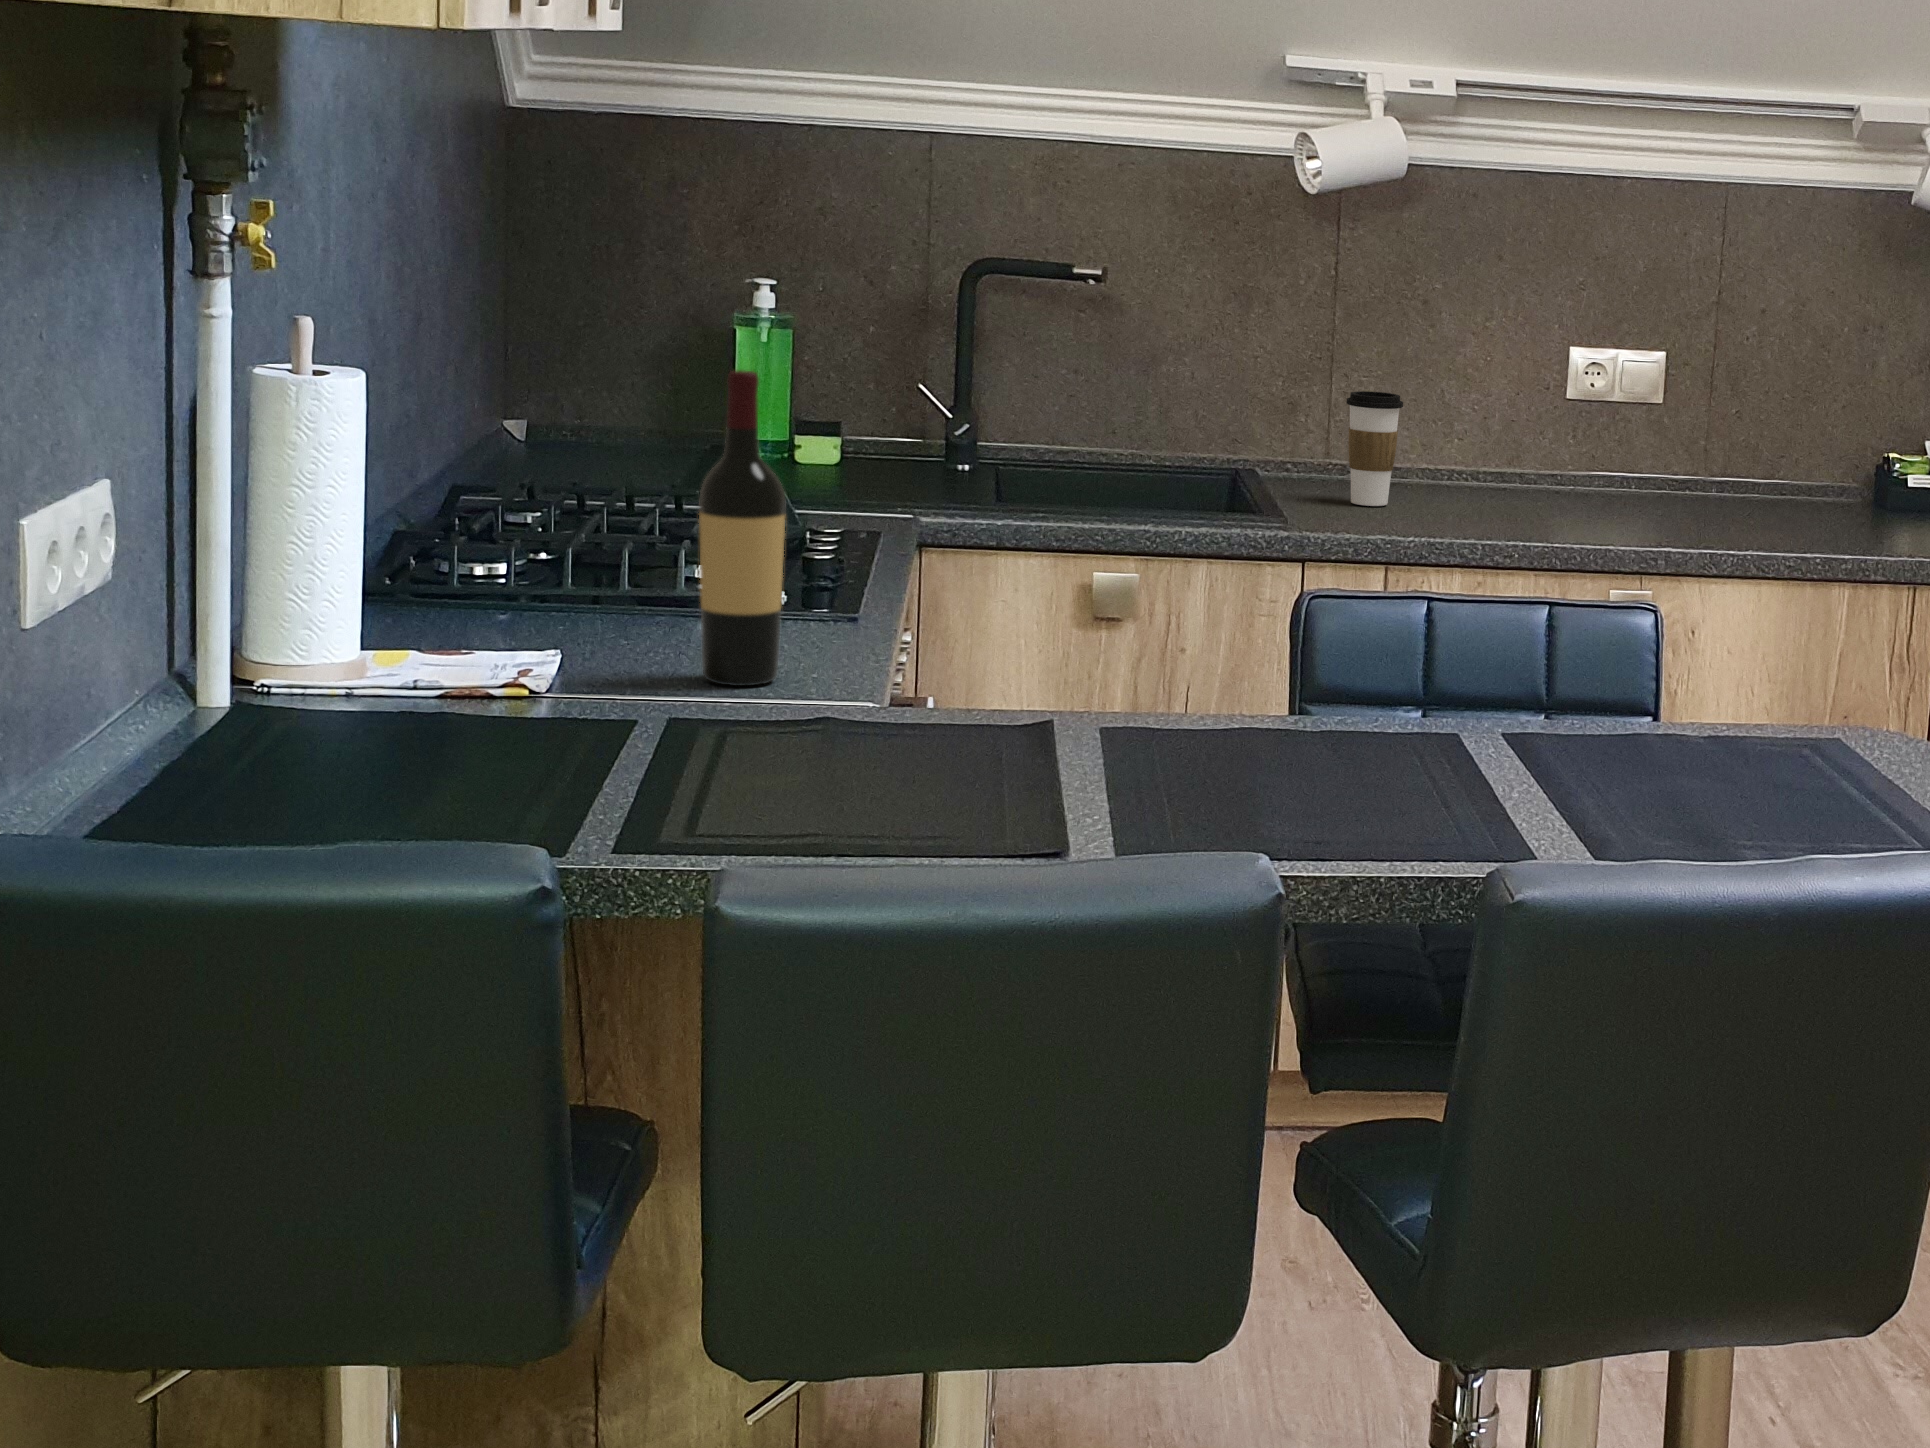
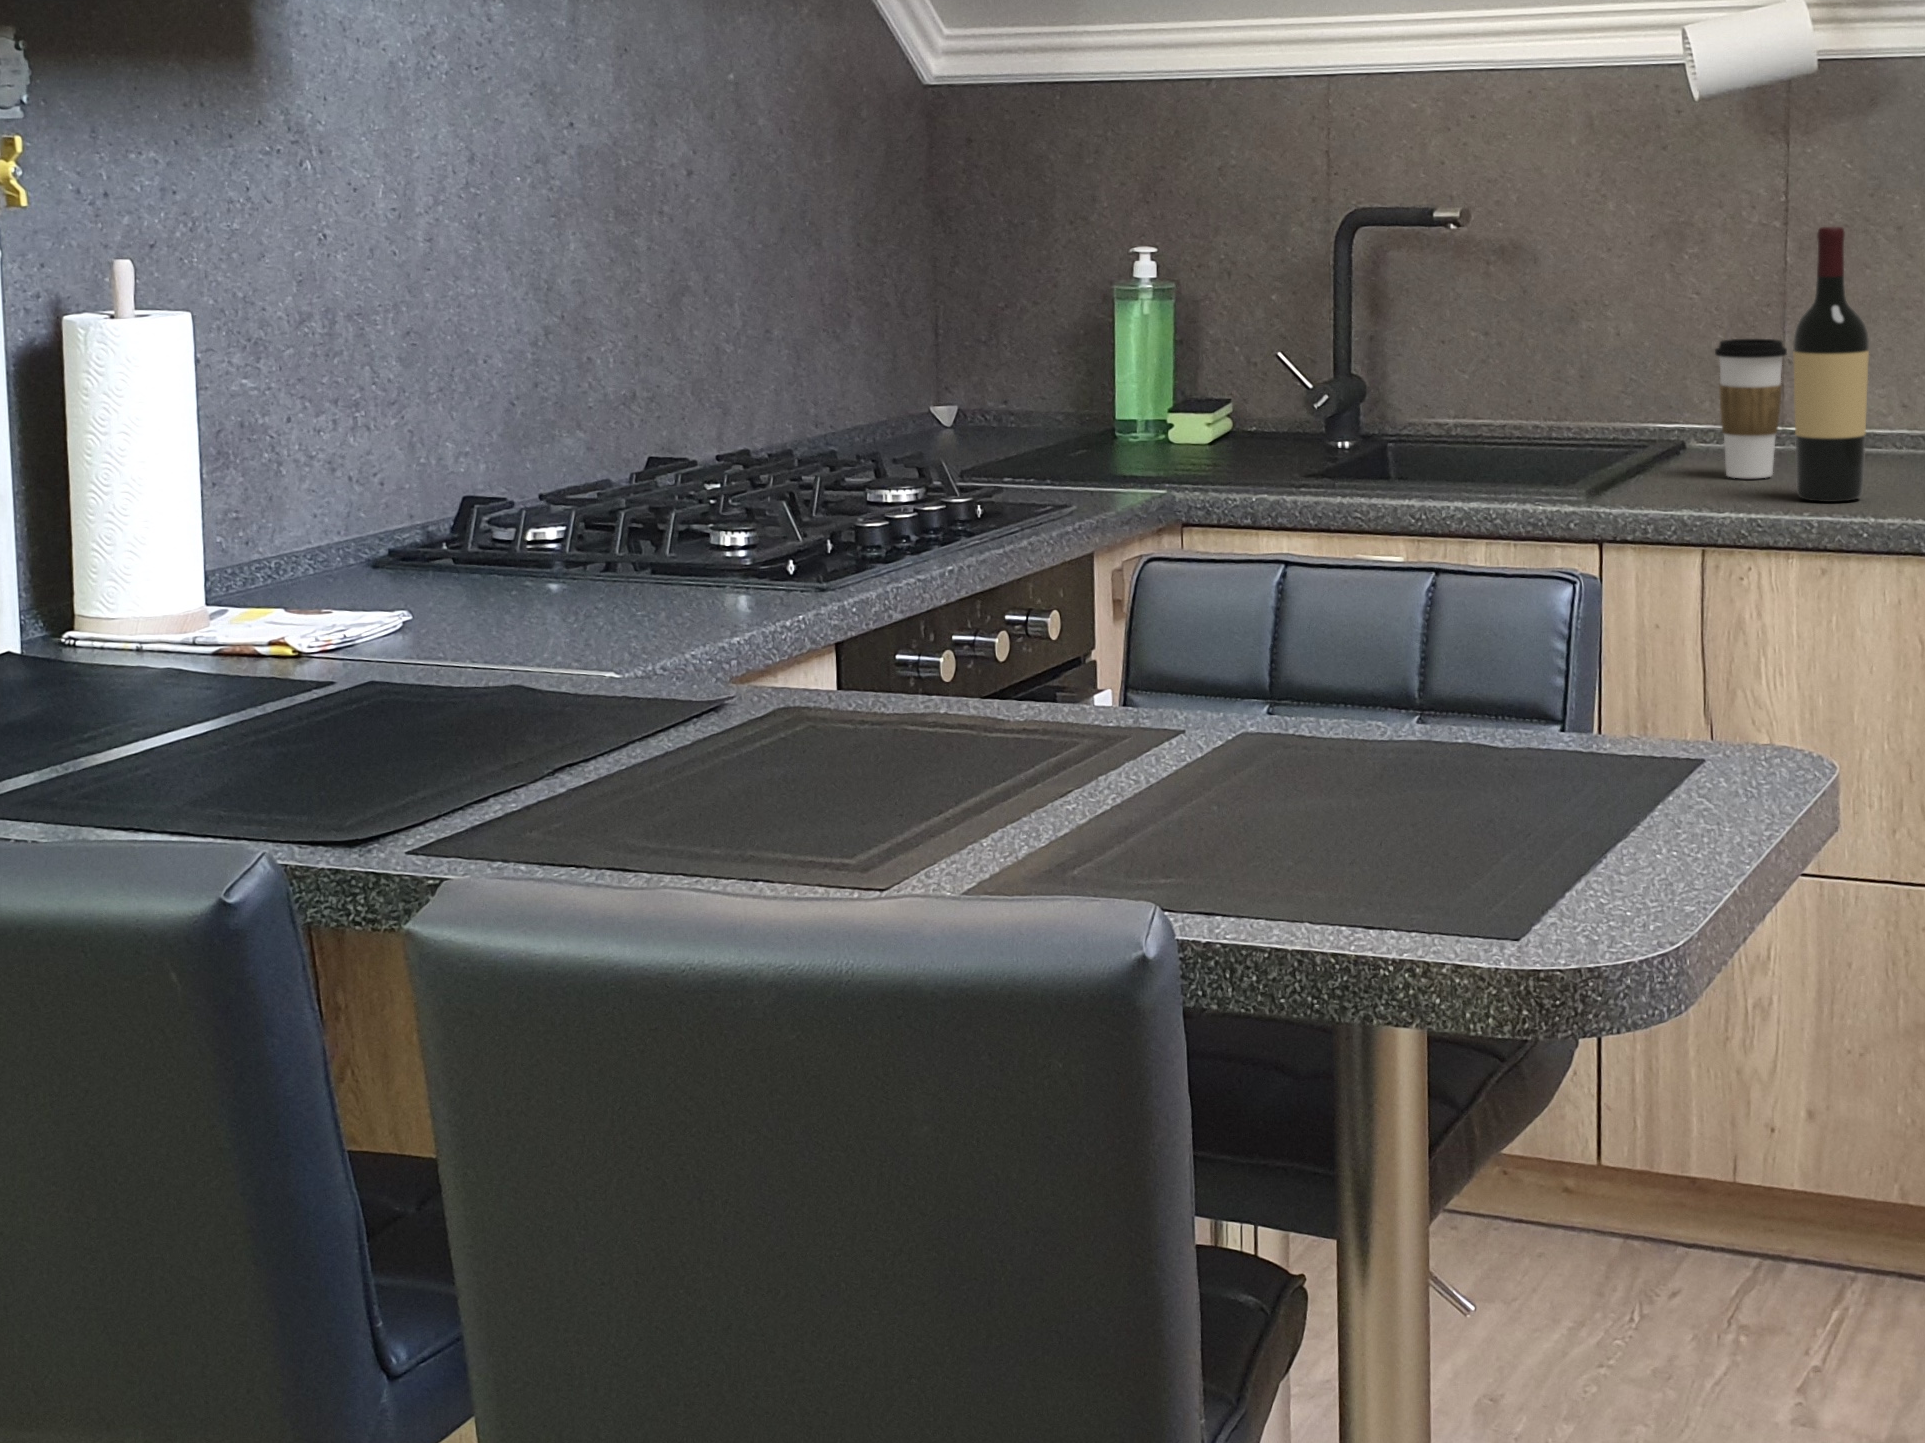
wine bottle: present [699,371,786,686] -> present [1794,227,1869,502]

